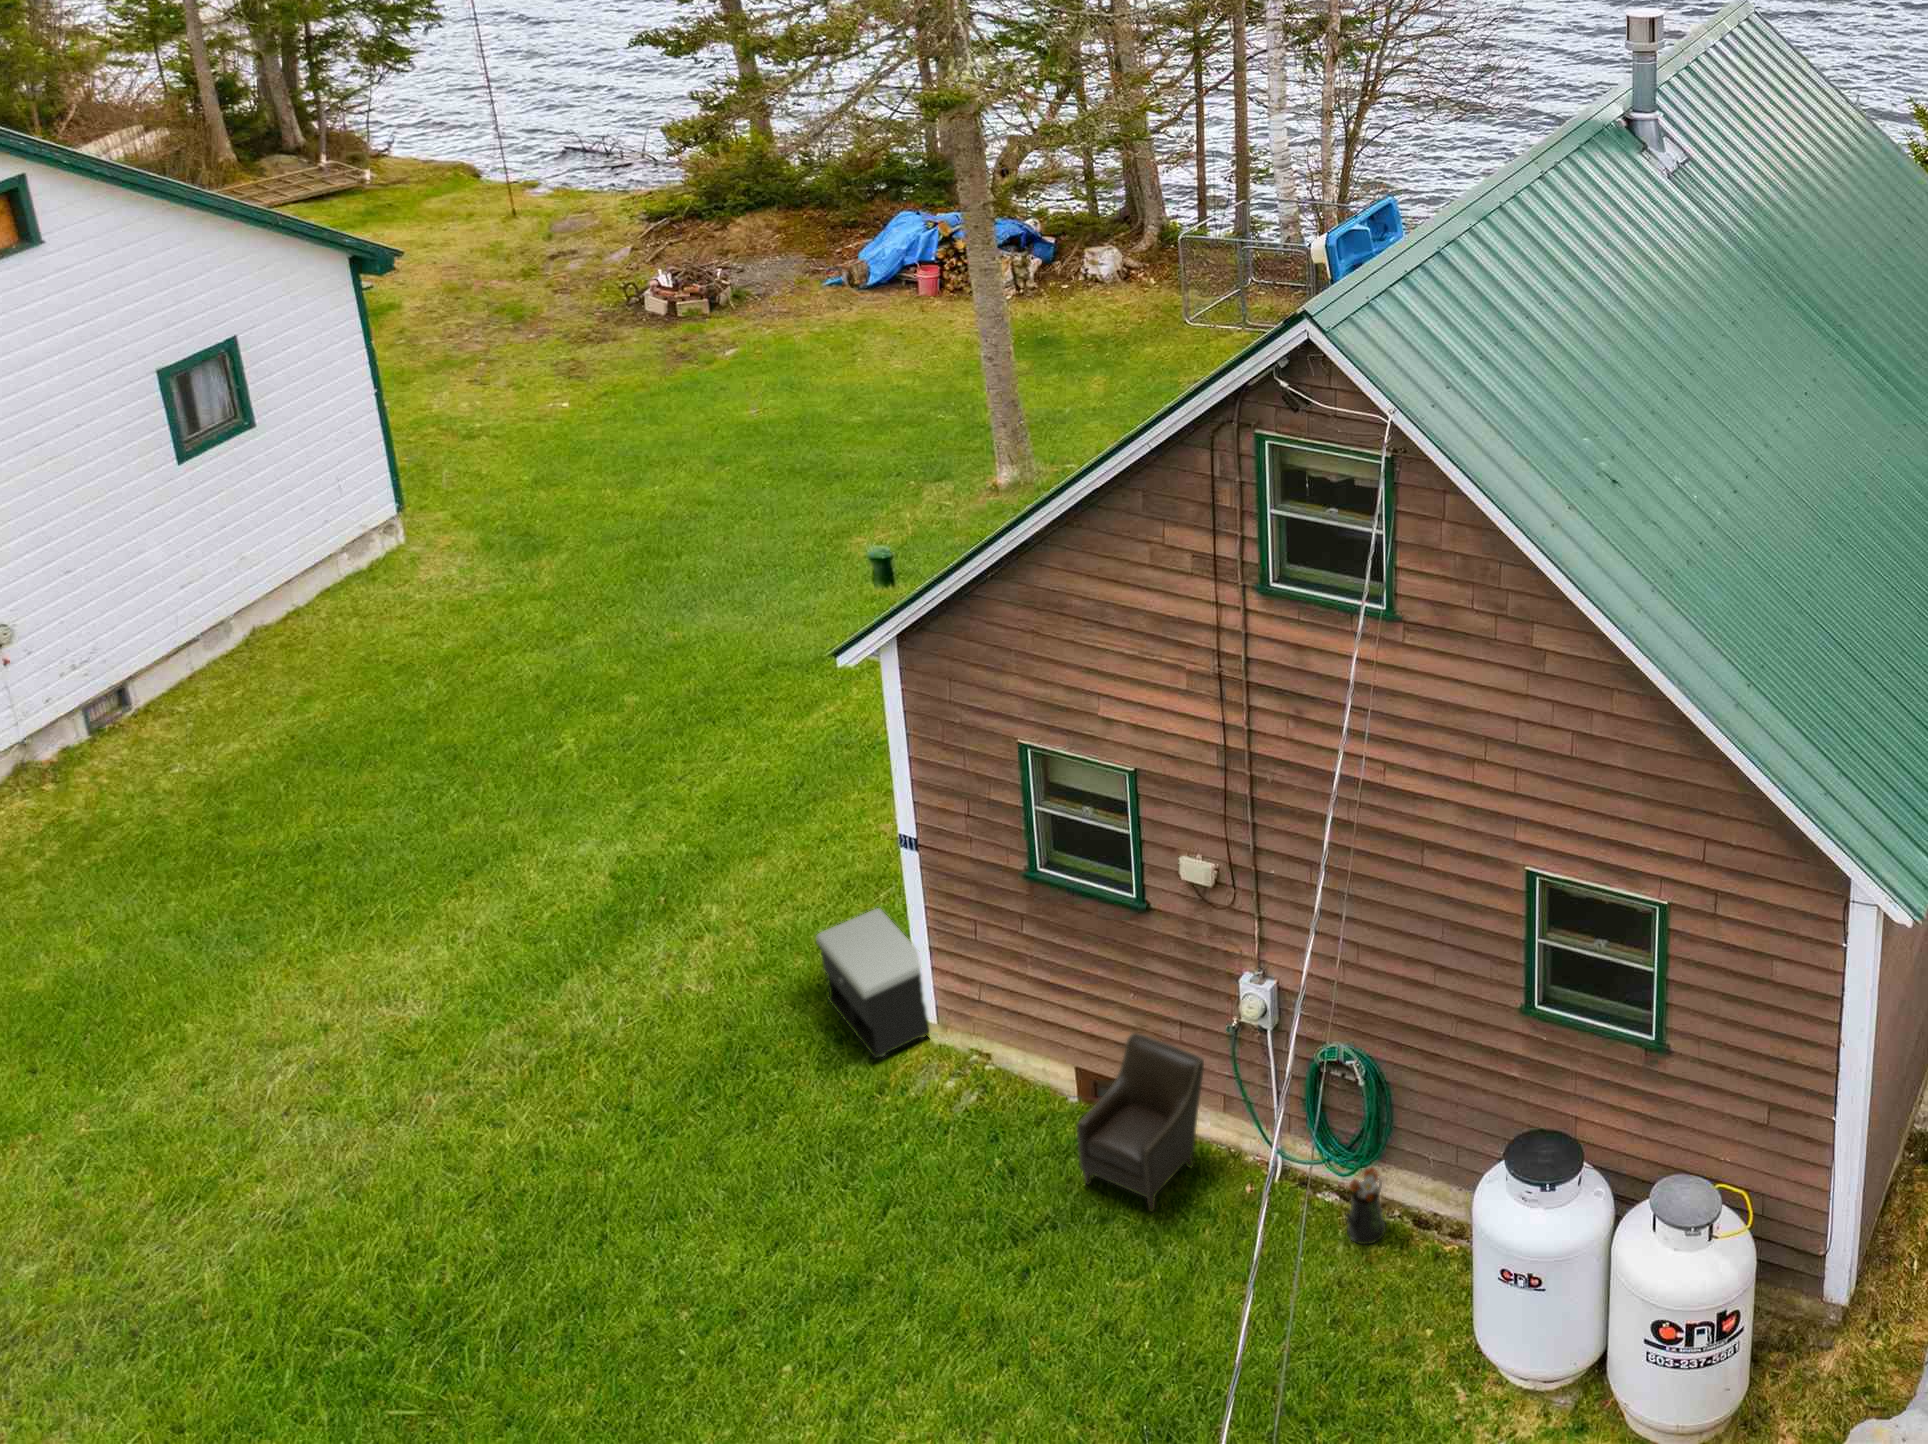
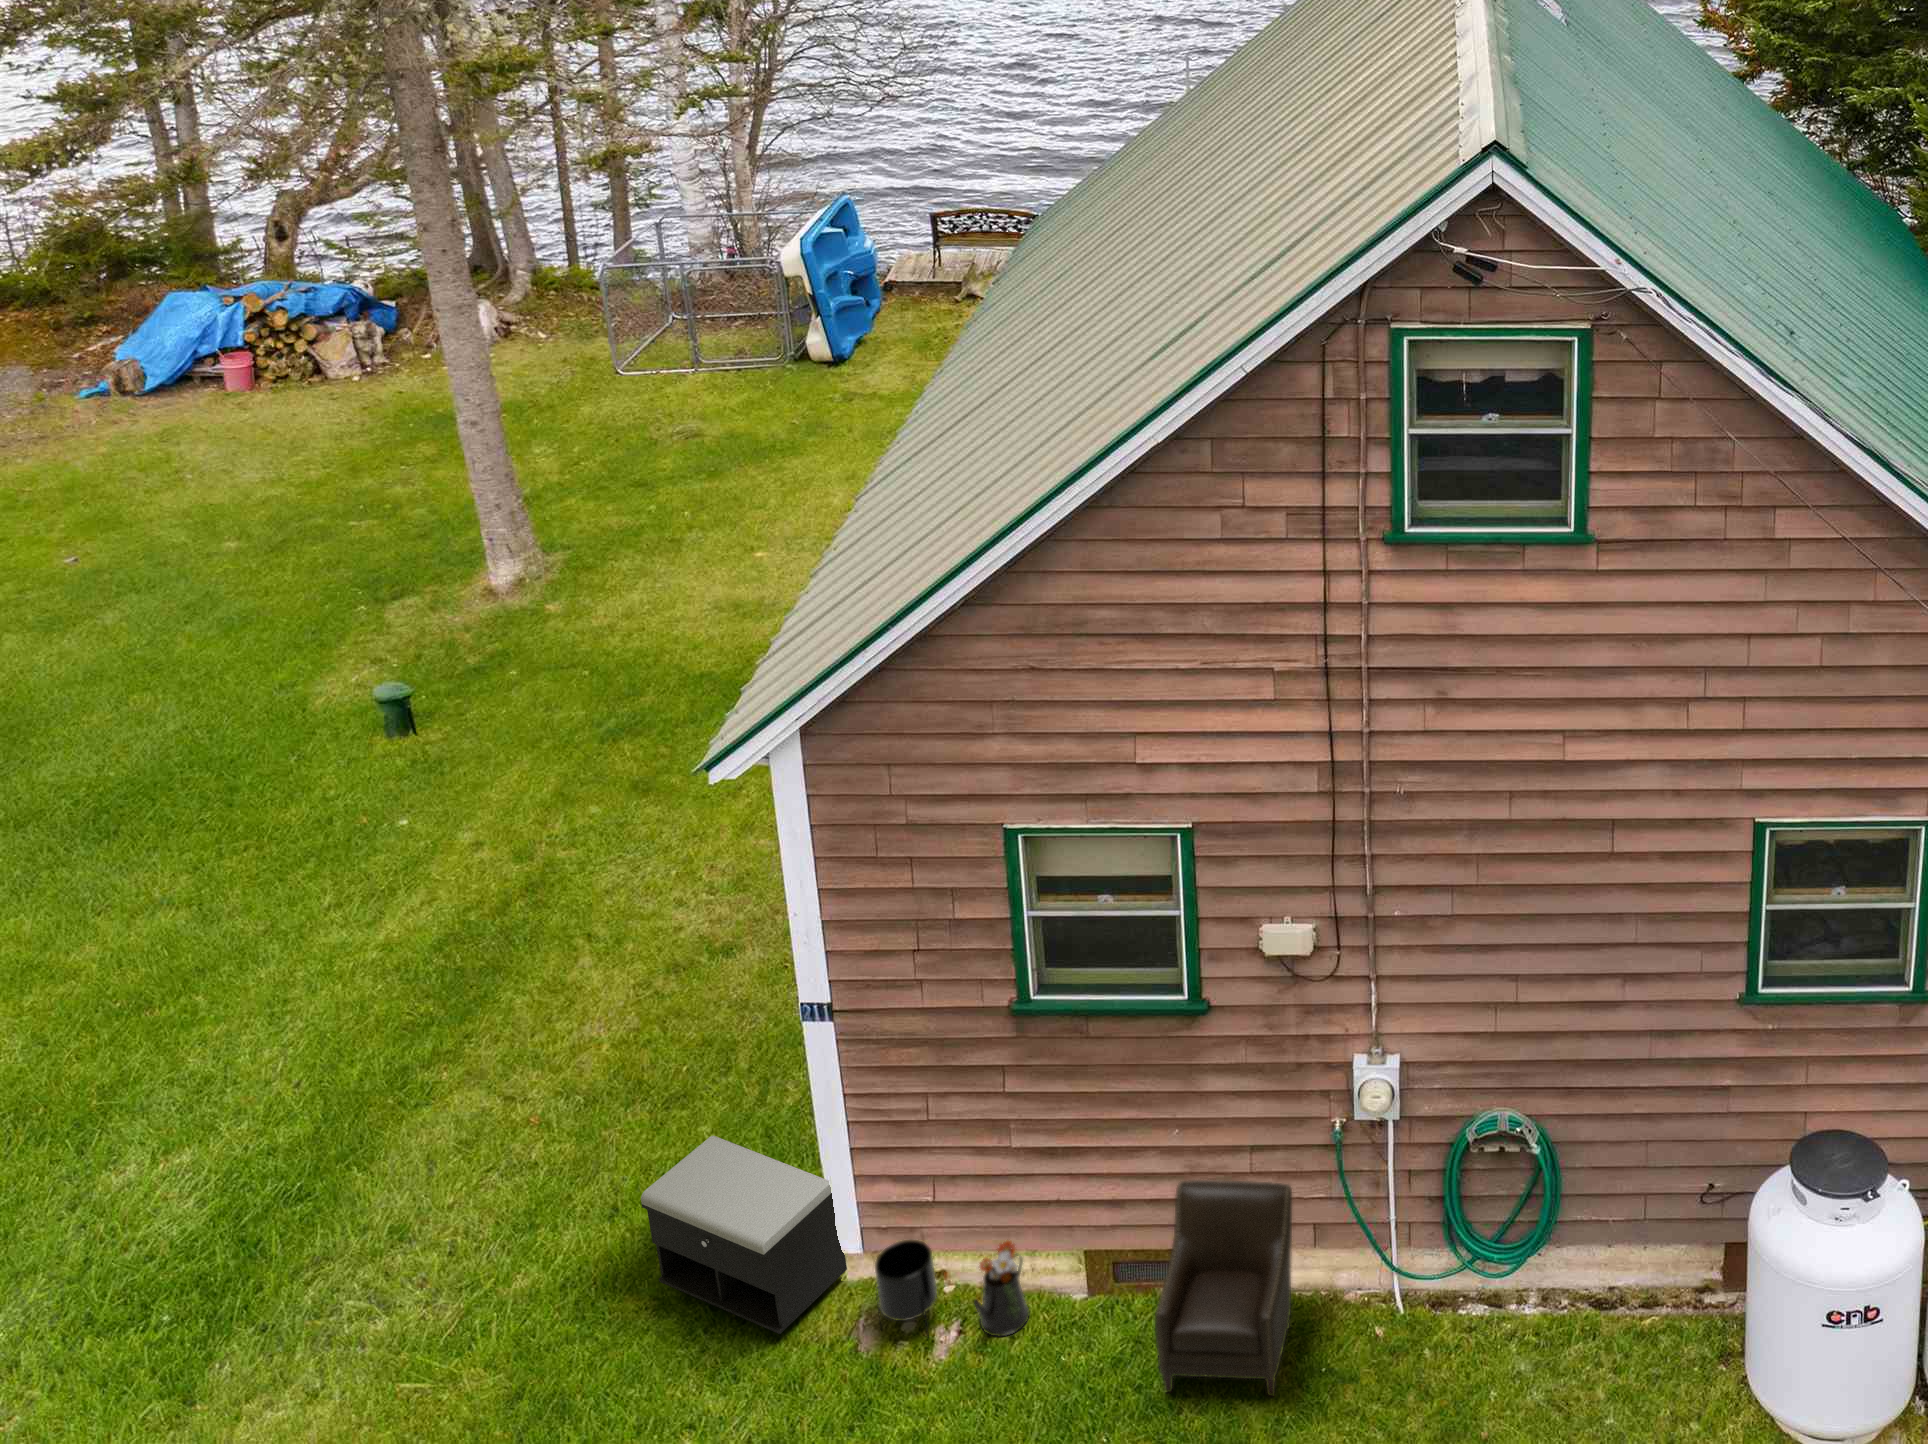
planter: none [934,1018,979,1093] -> present [875,1239,937,1321]
watering can: present [1346,1167,1386,1244] -> present [974,1241,1029,1336]

